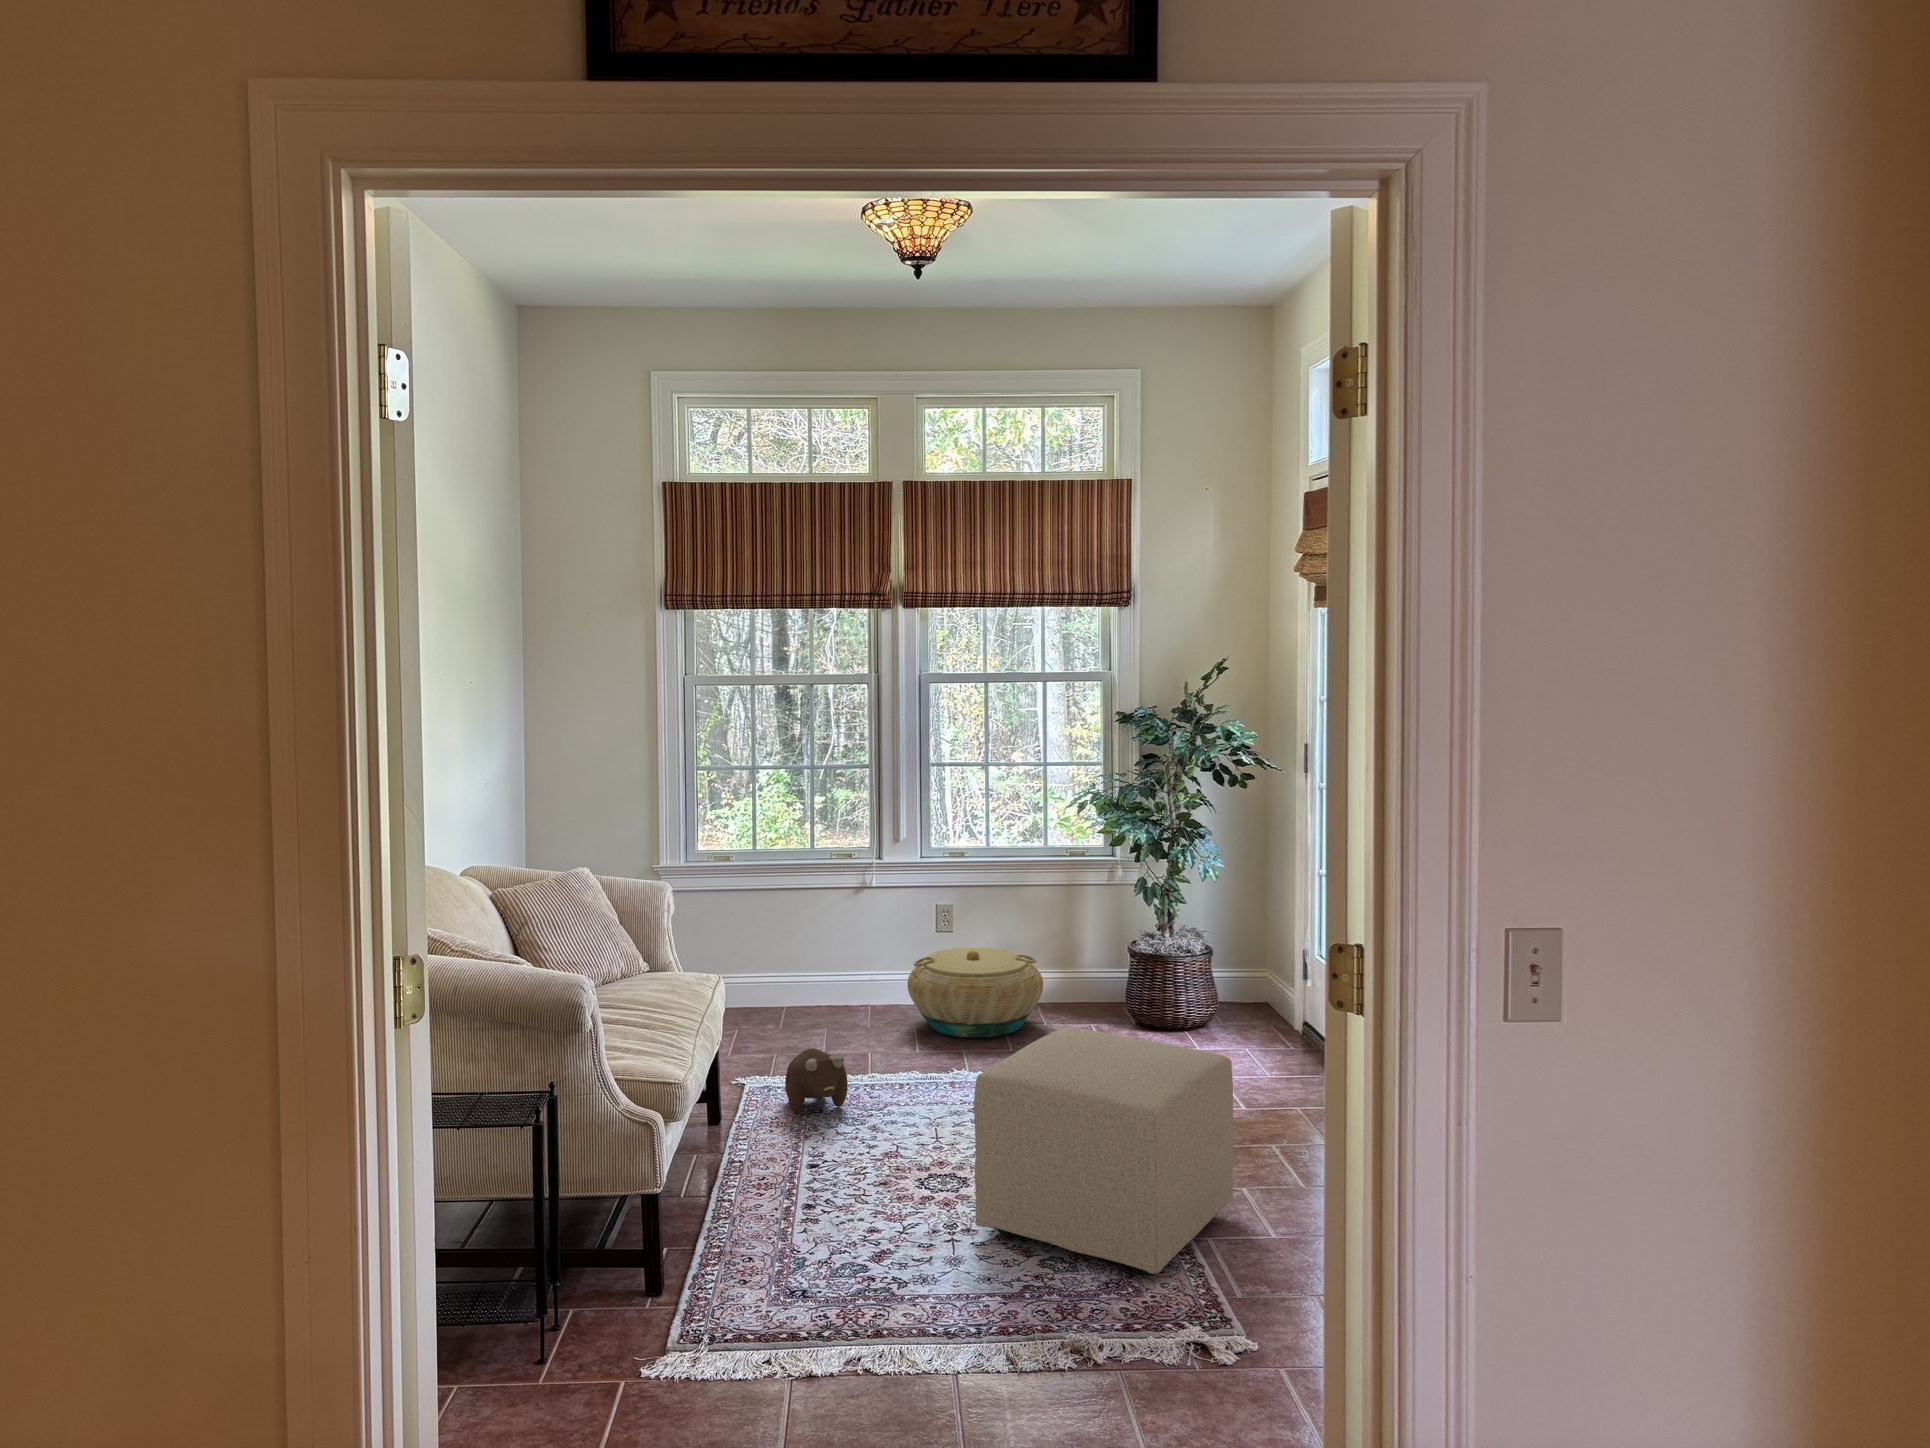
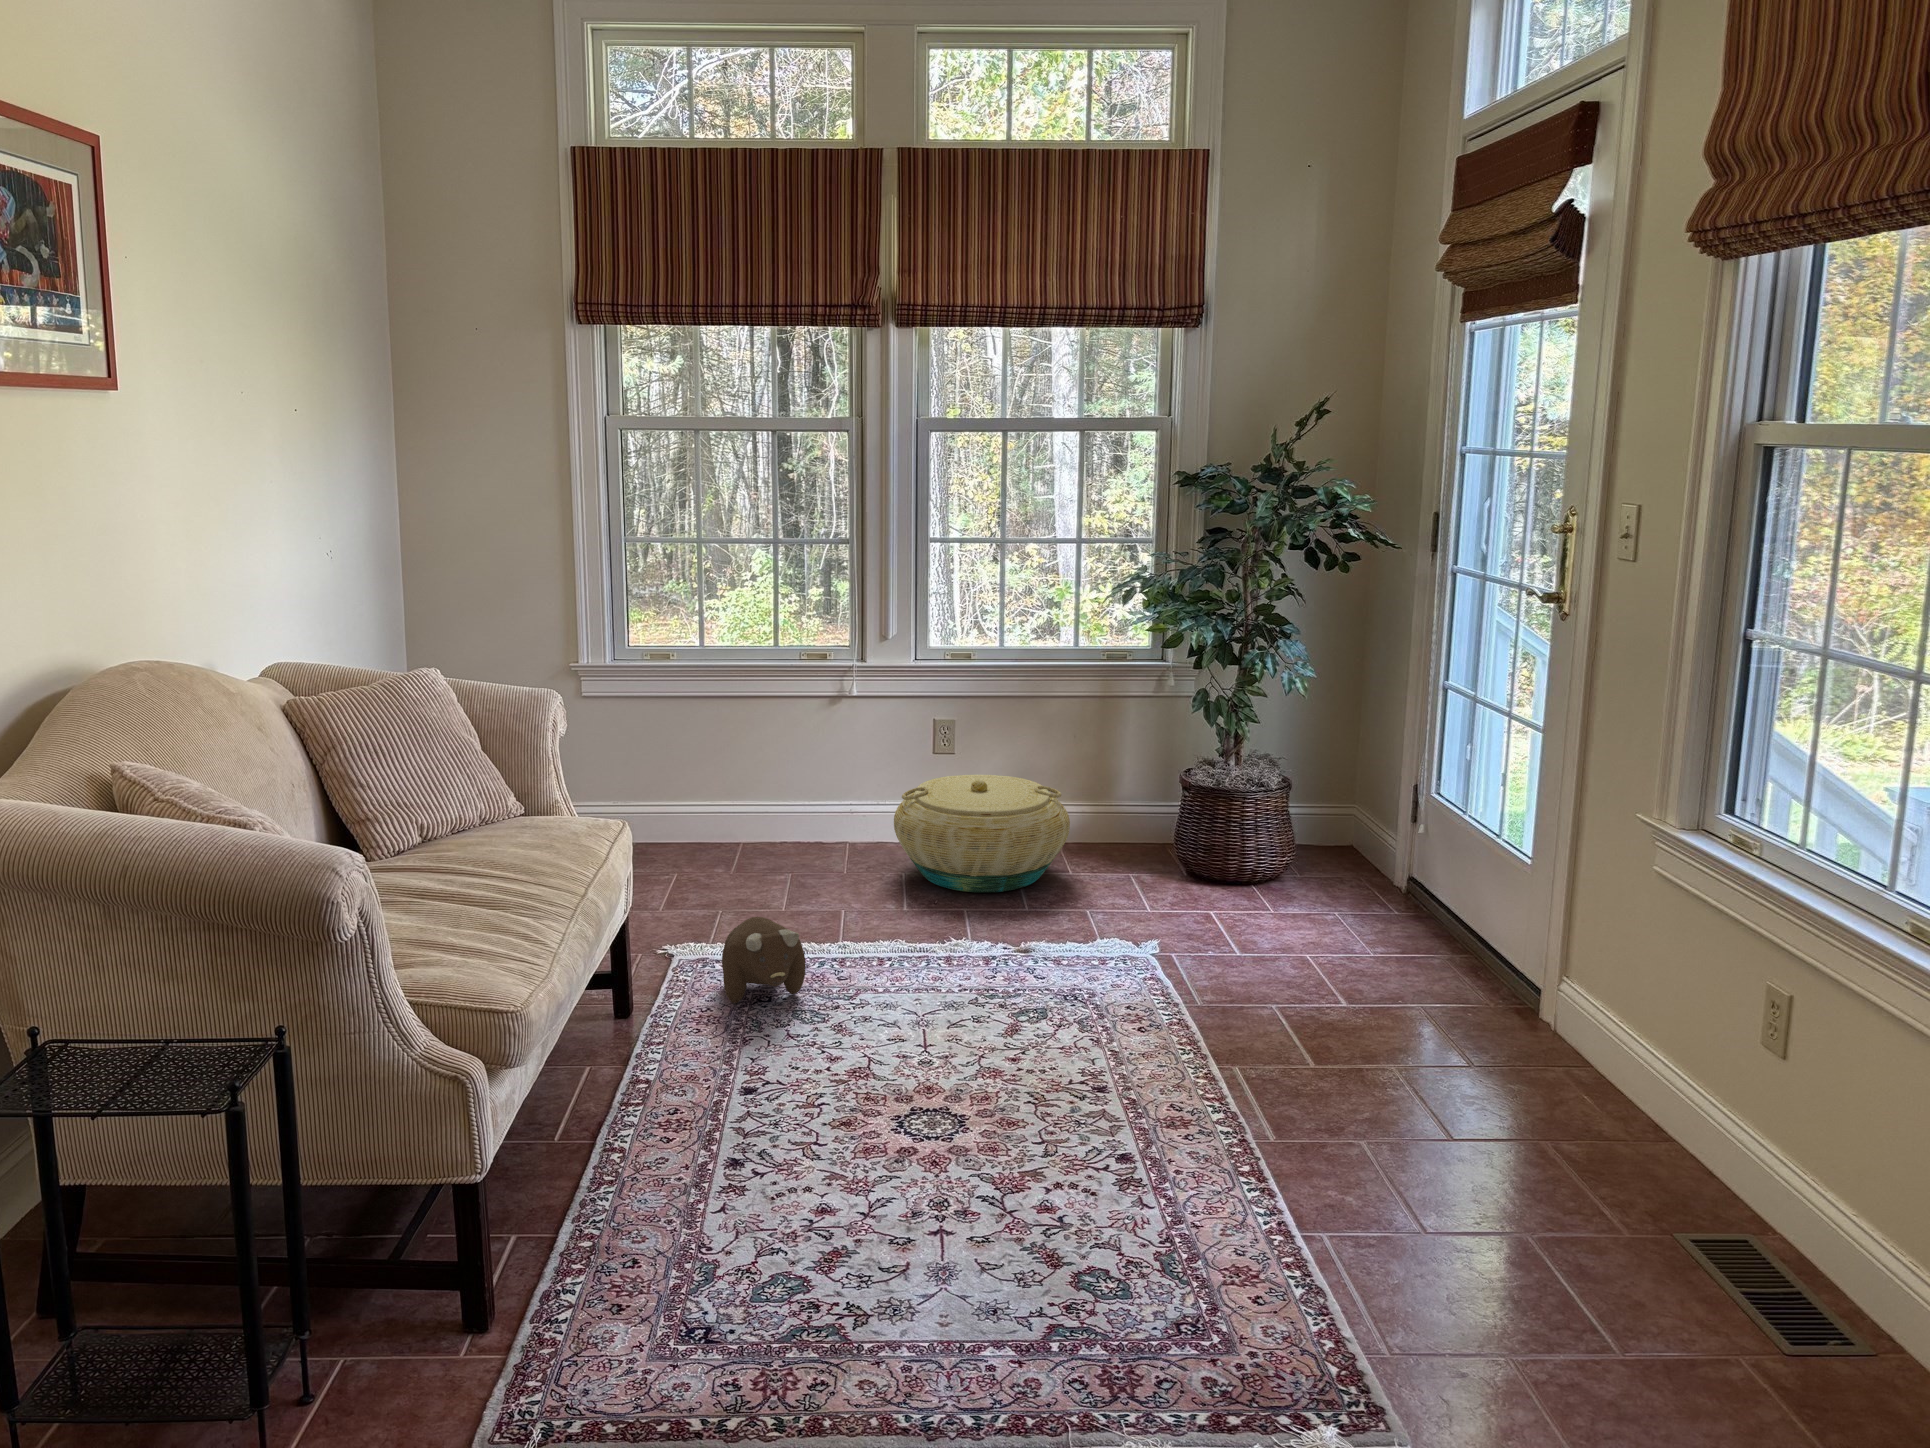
ottoman: present [974,1027,1233,1274] -> none [976,912,1368,1313]

